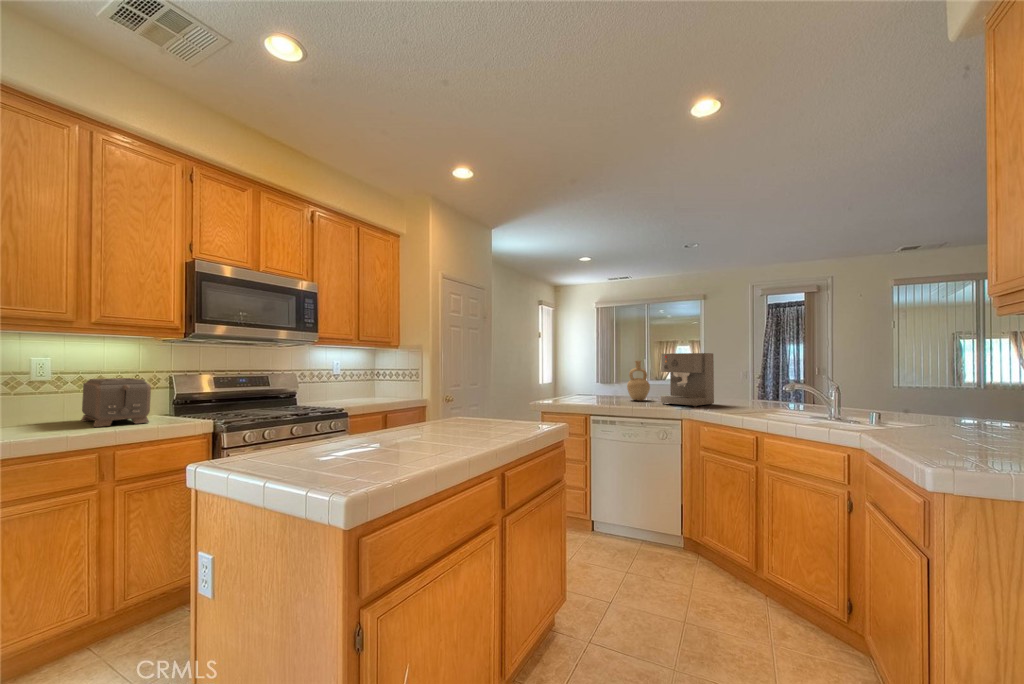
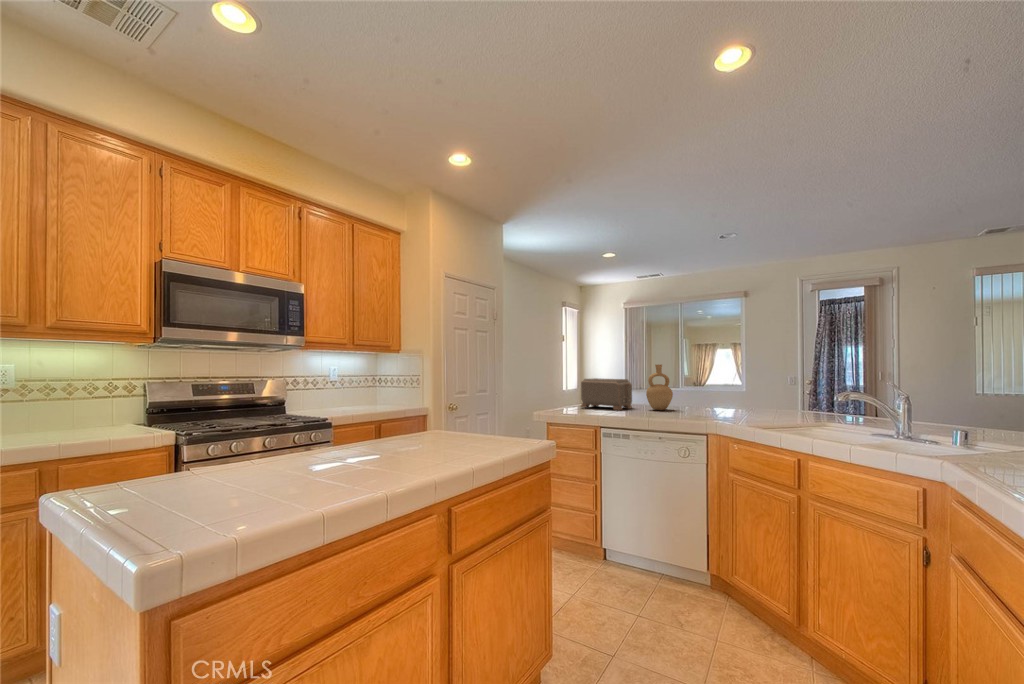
coffee maker: present [661,353,714,407] -> none [683,355,747,418]
toaster: present [81,378,151,427] -> present [581,378,632,410]

